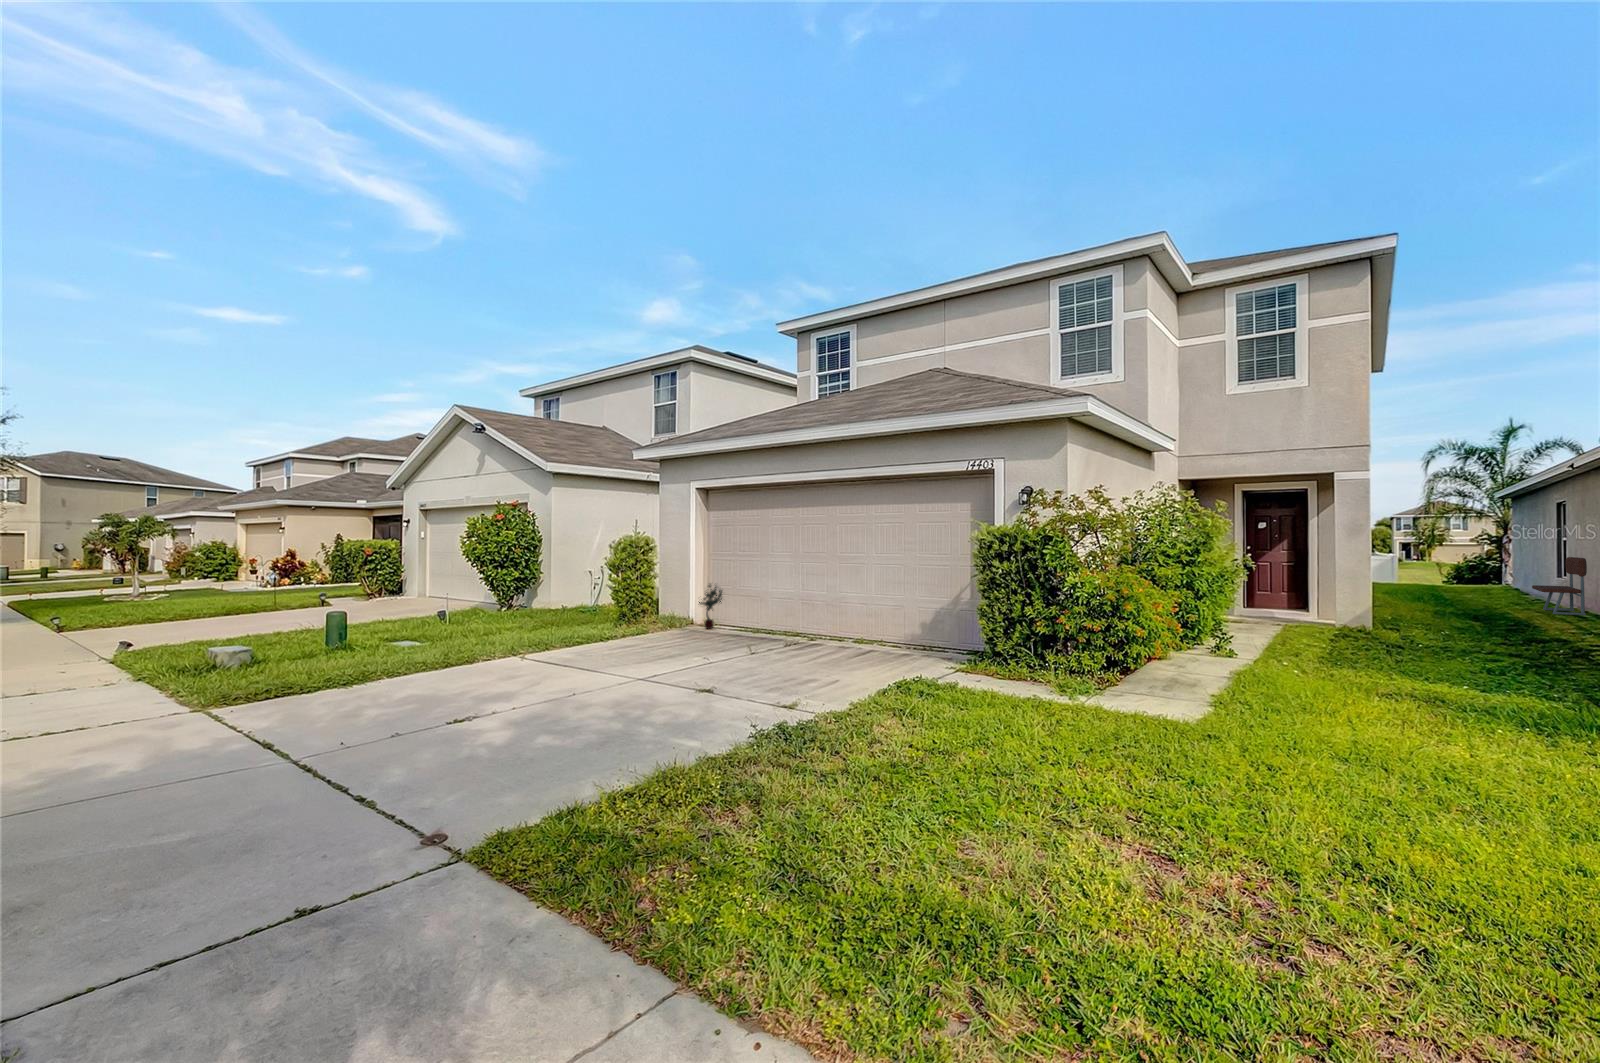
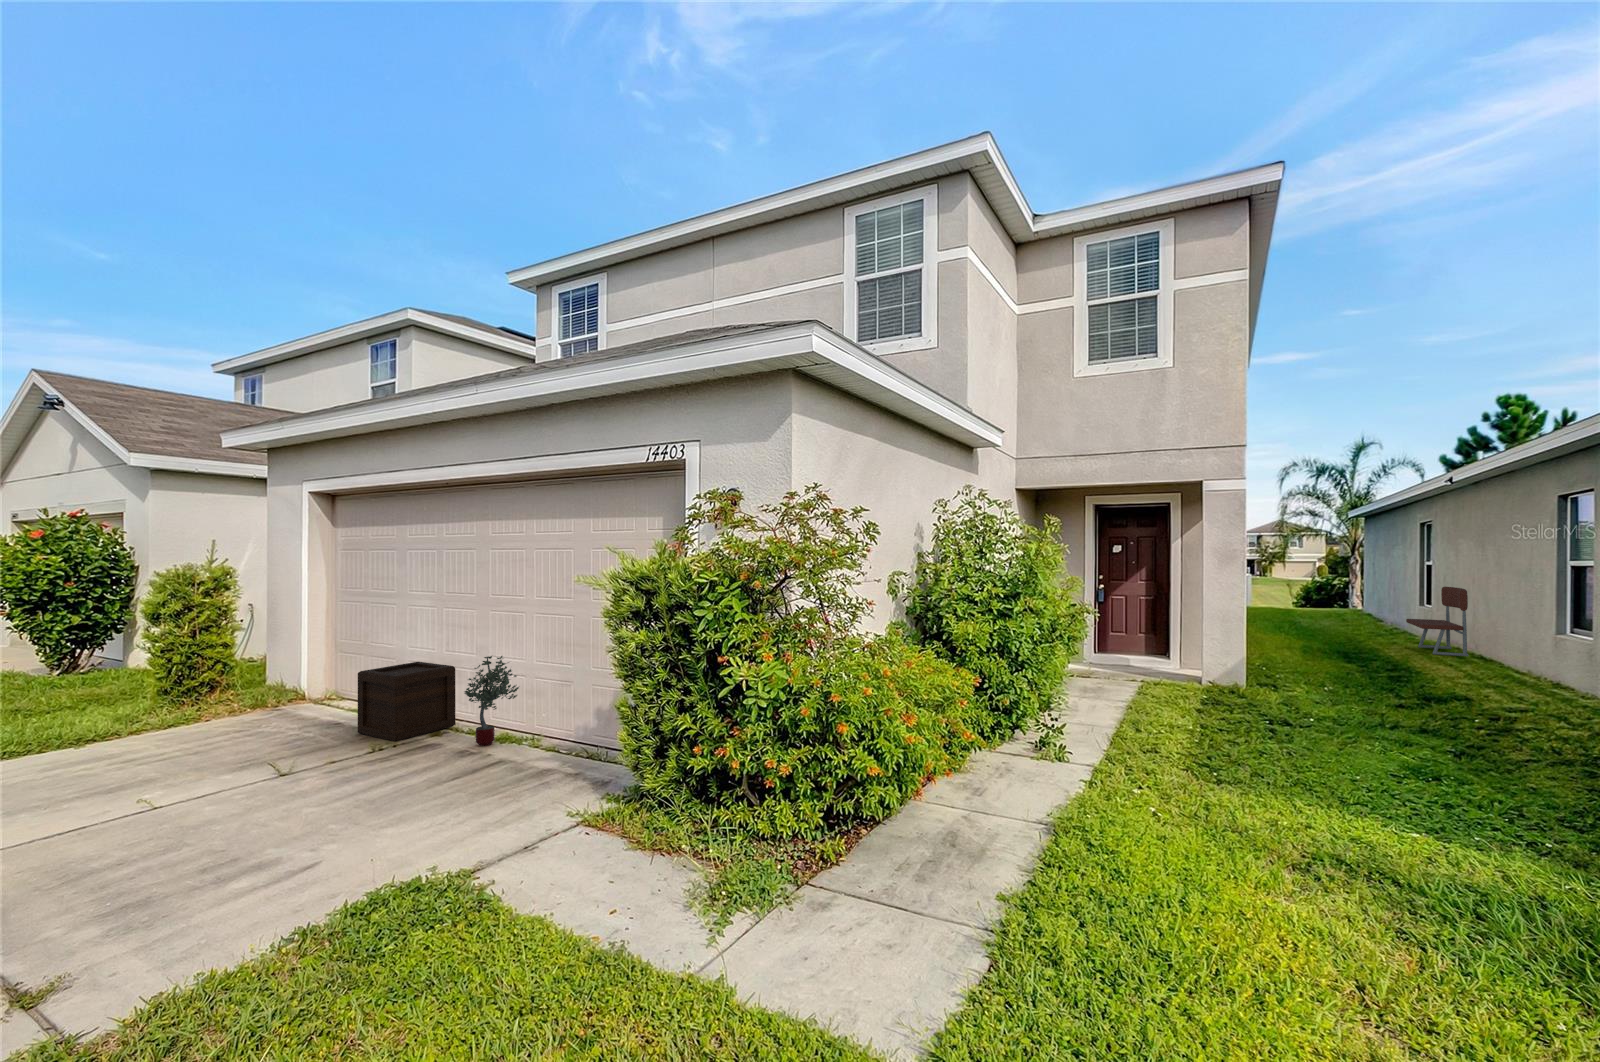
potted tree: present [699,584,722,629] -> present [465,656,519,746]
wooden crate: none [762,596,816,640] -> present [358,662,455,741]

